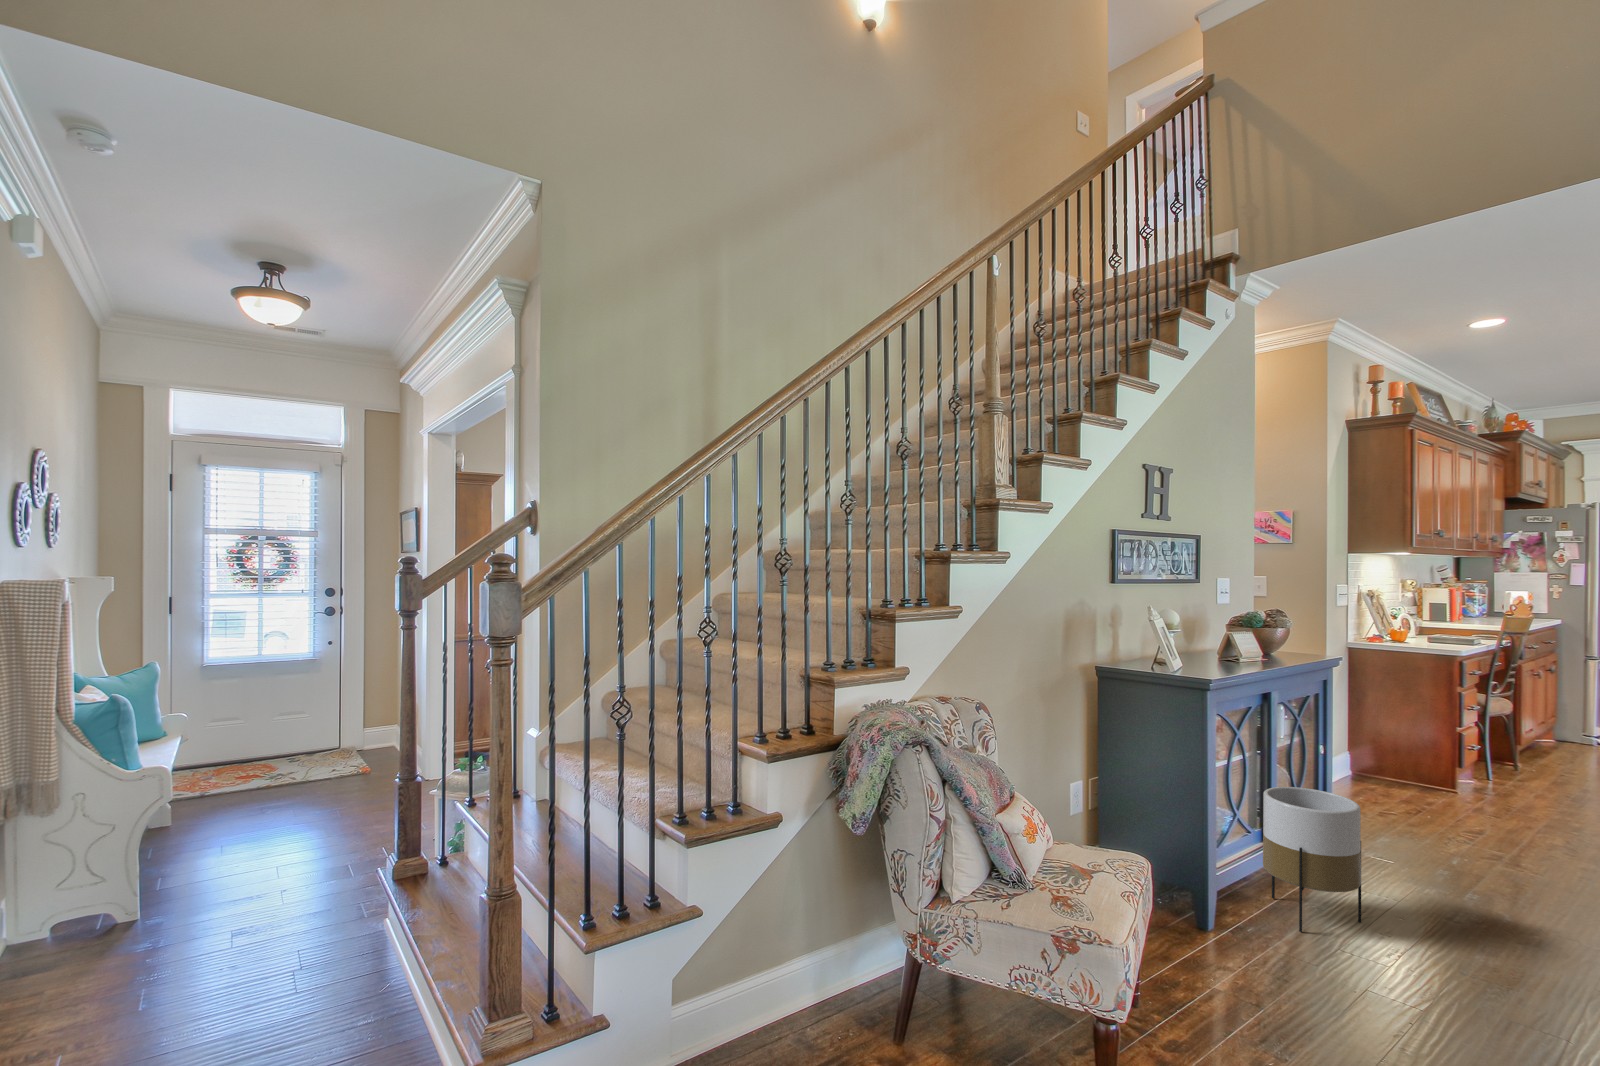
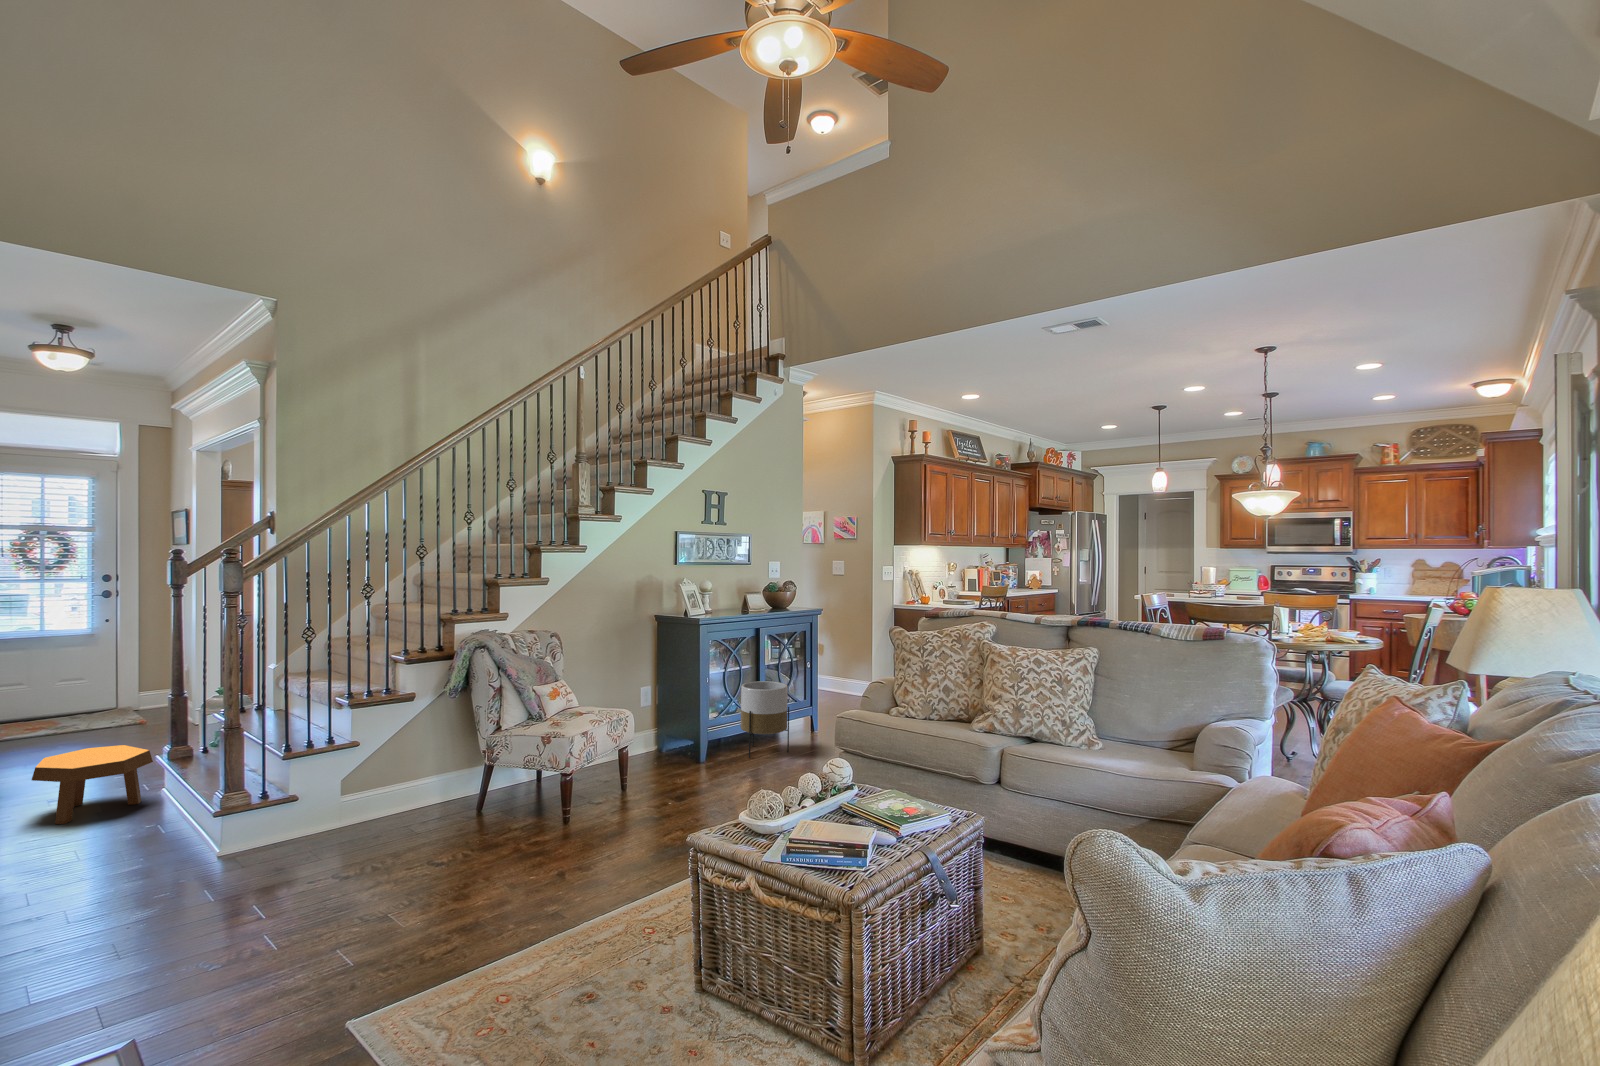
footstool: none [205,857,375,1005] -> present [32,745,153,824]

